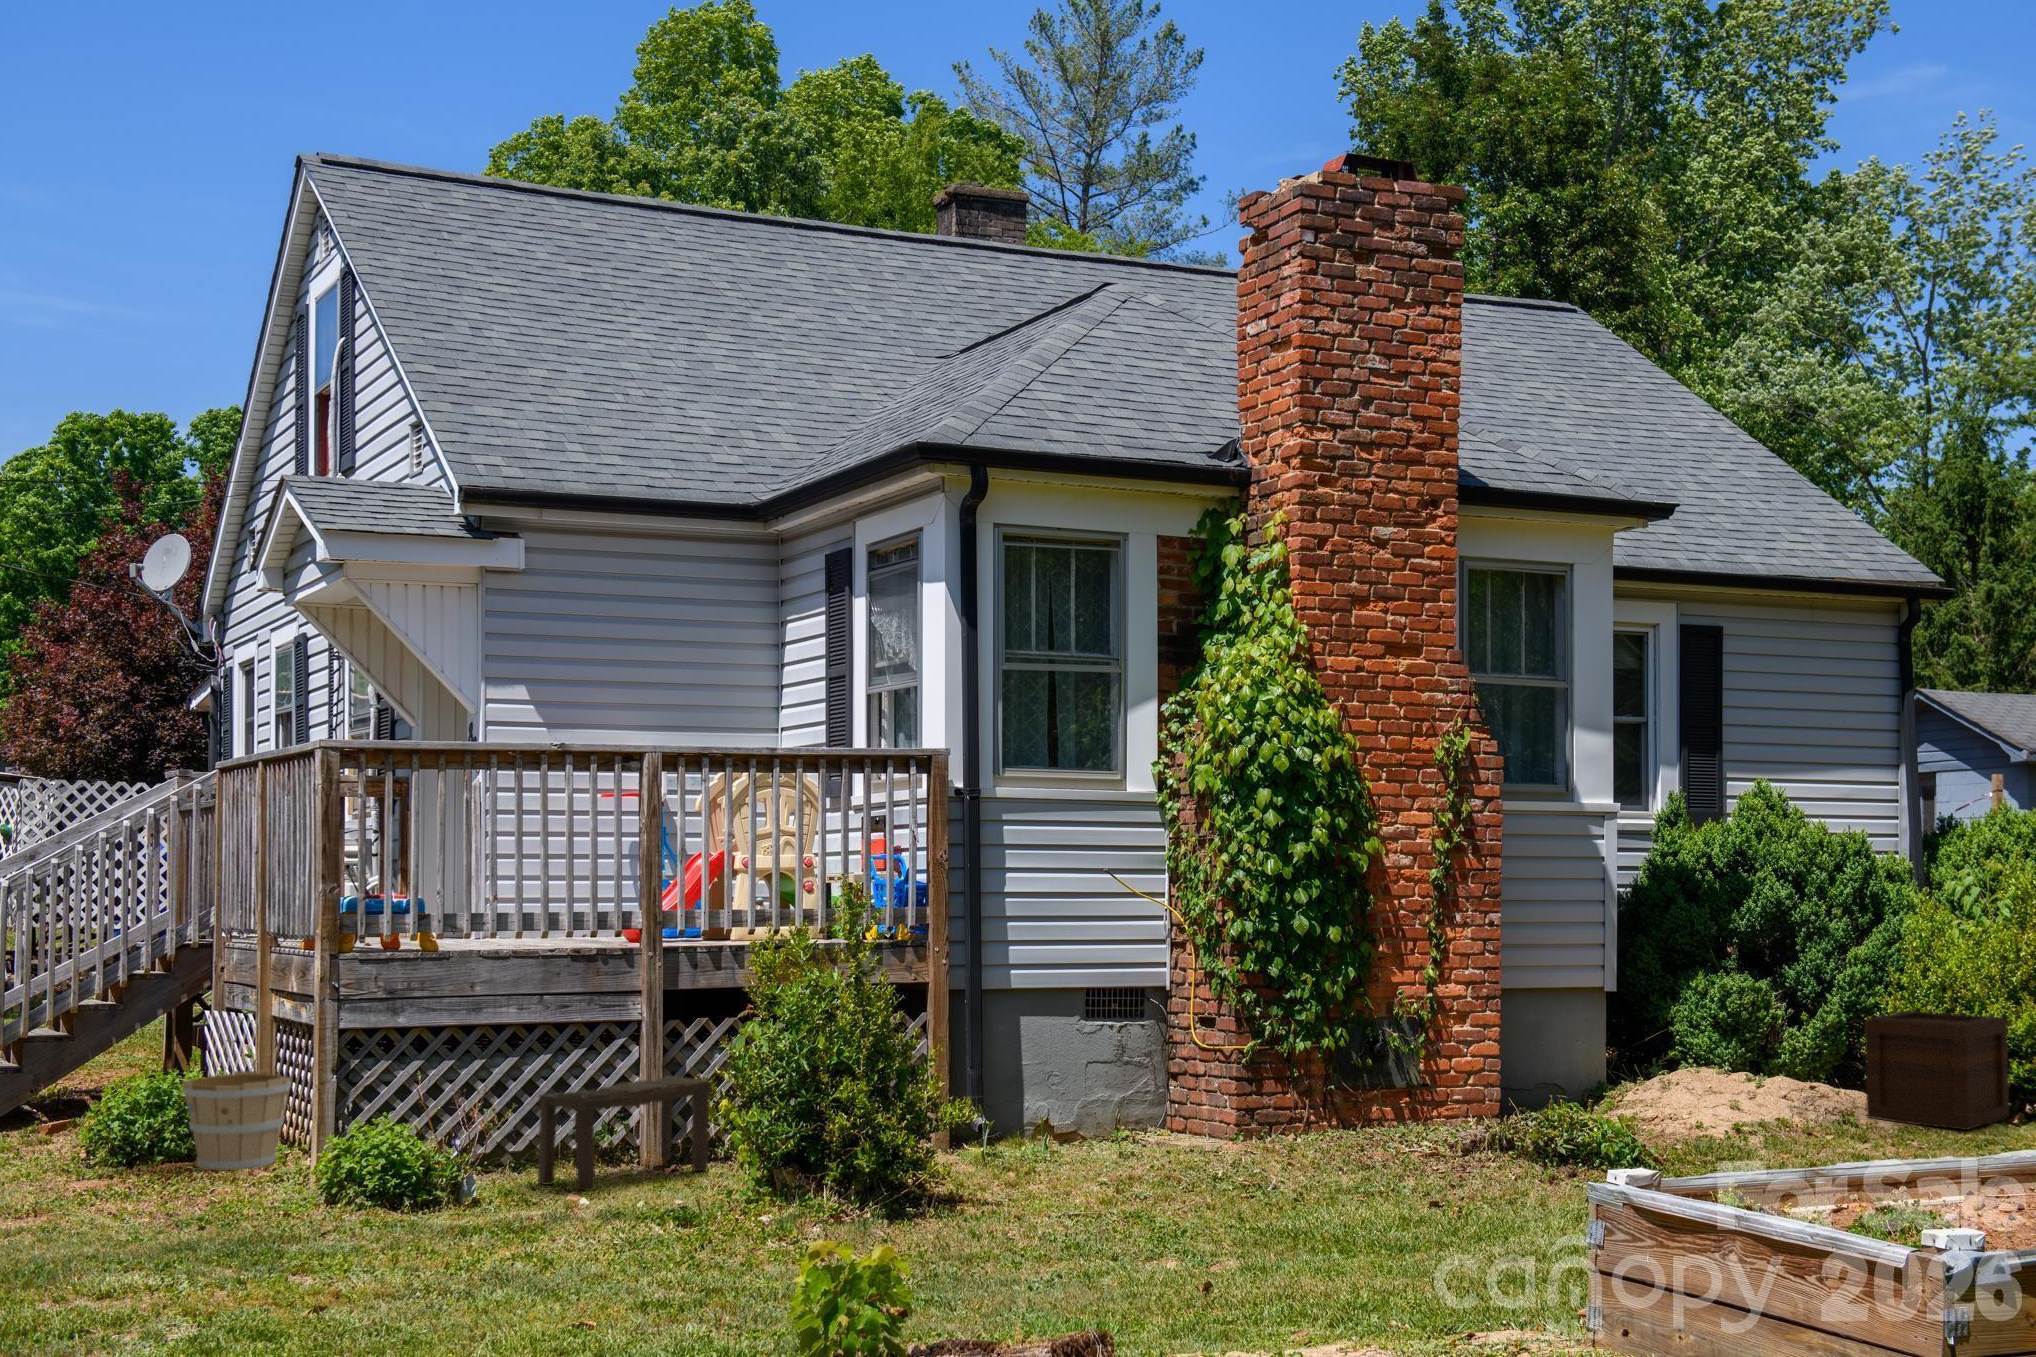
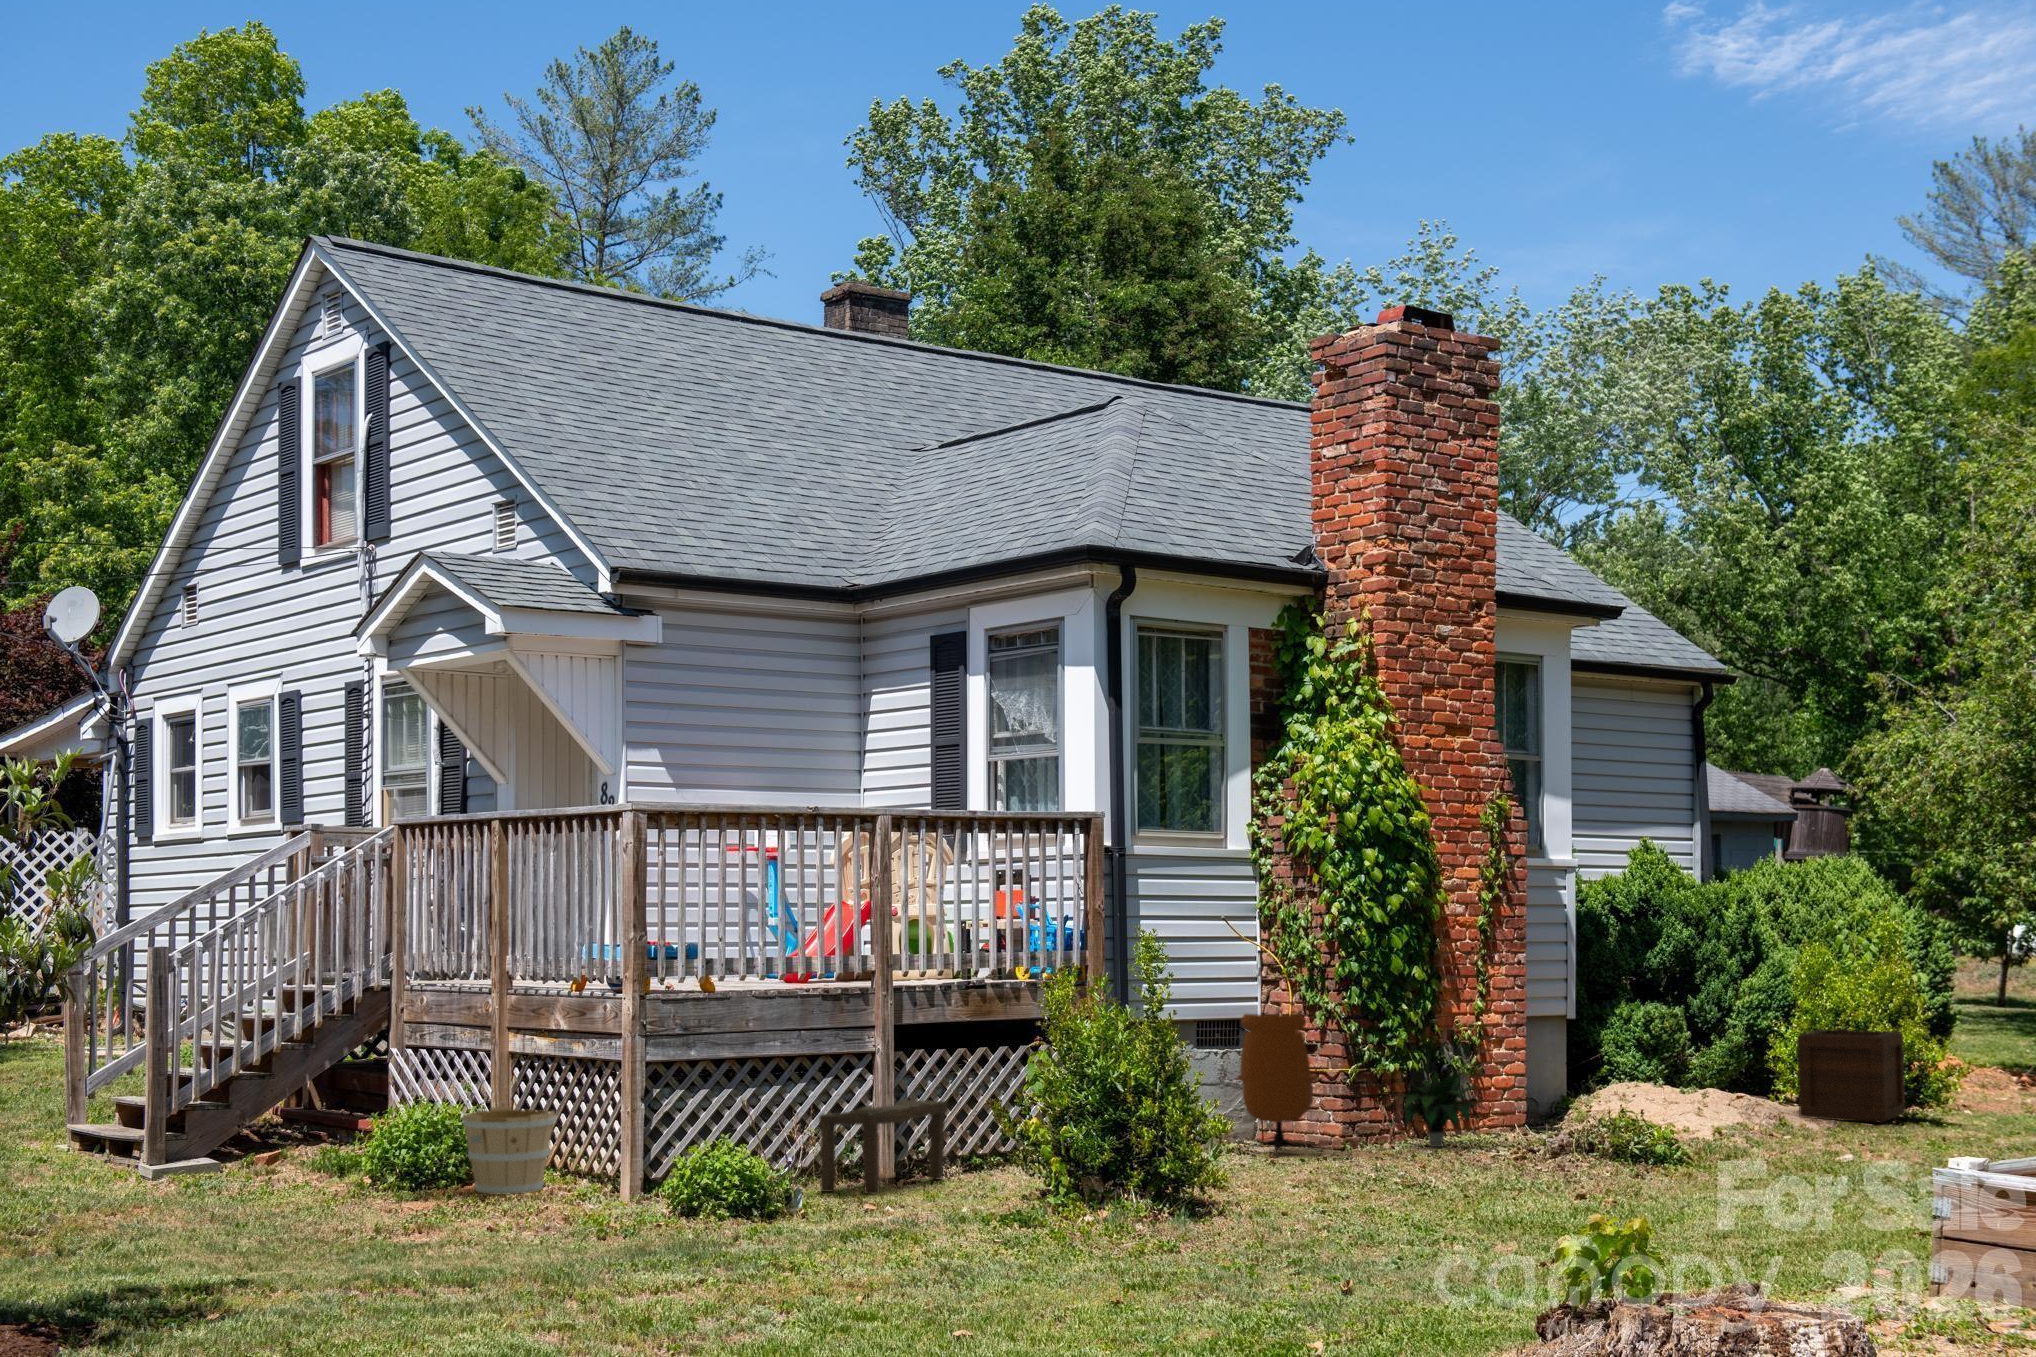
lounge chair: none [1098,984,1222,1156] -> present [1236,1014,1323,1158]
potted plant: none [1296,1051,1414,1148] -> present [1396,1070,1483,1147]

